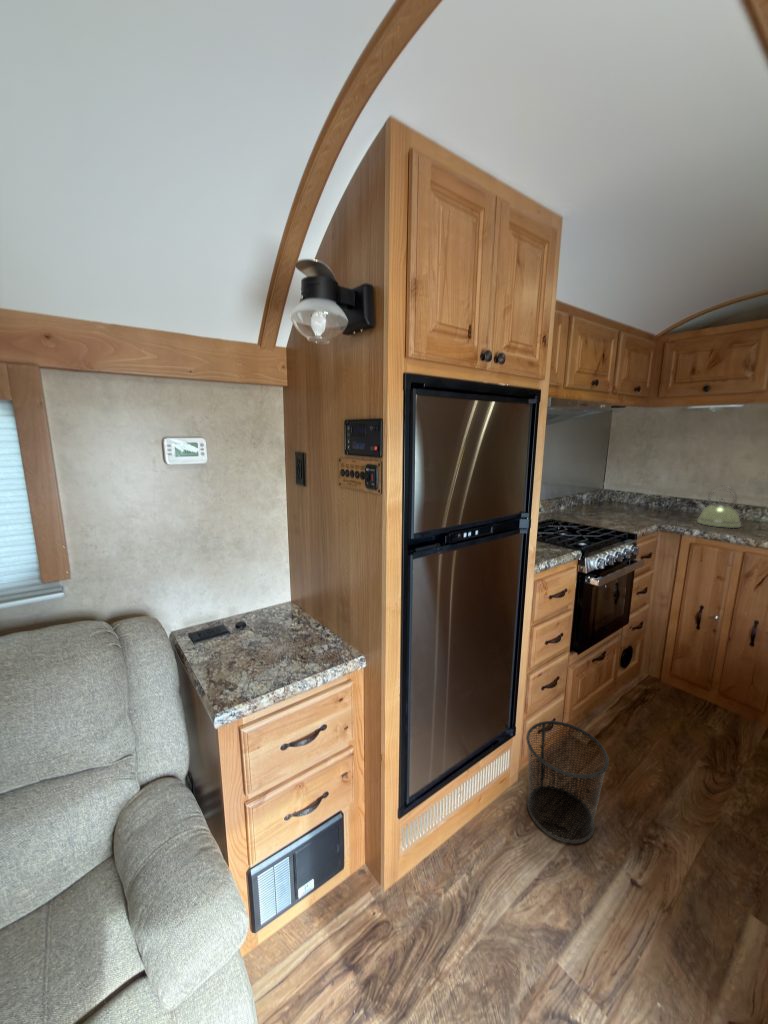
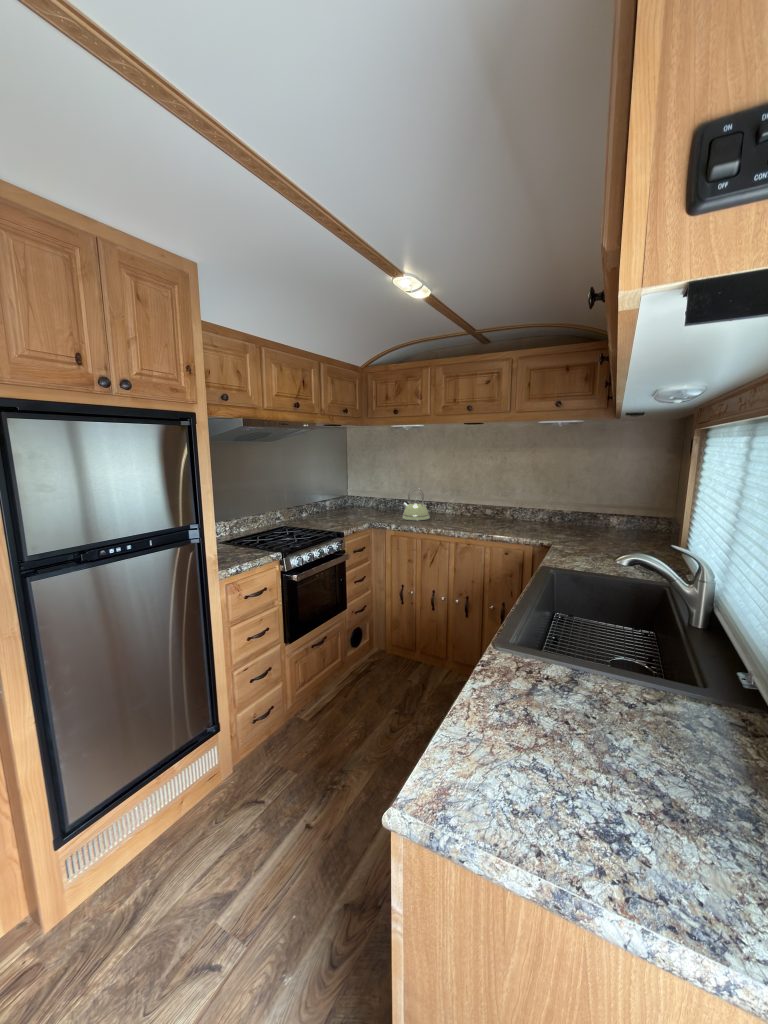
waste bin: present [526,721,609,843] -> none [221,708,291,814]

